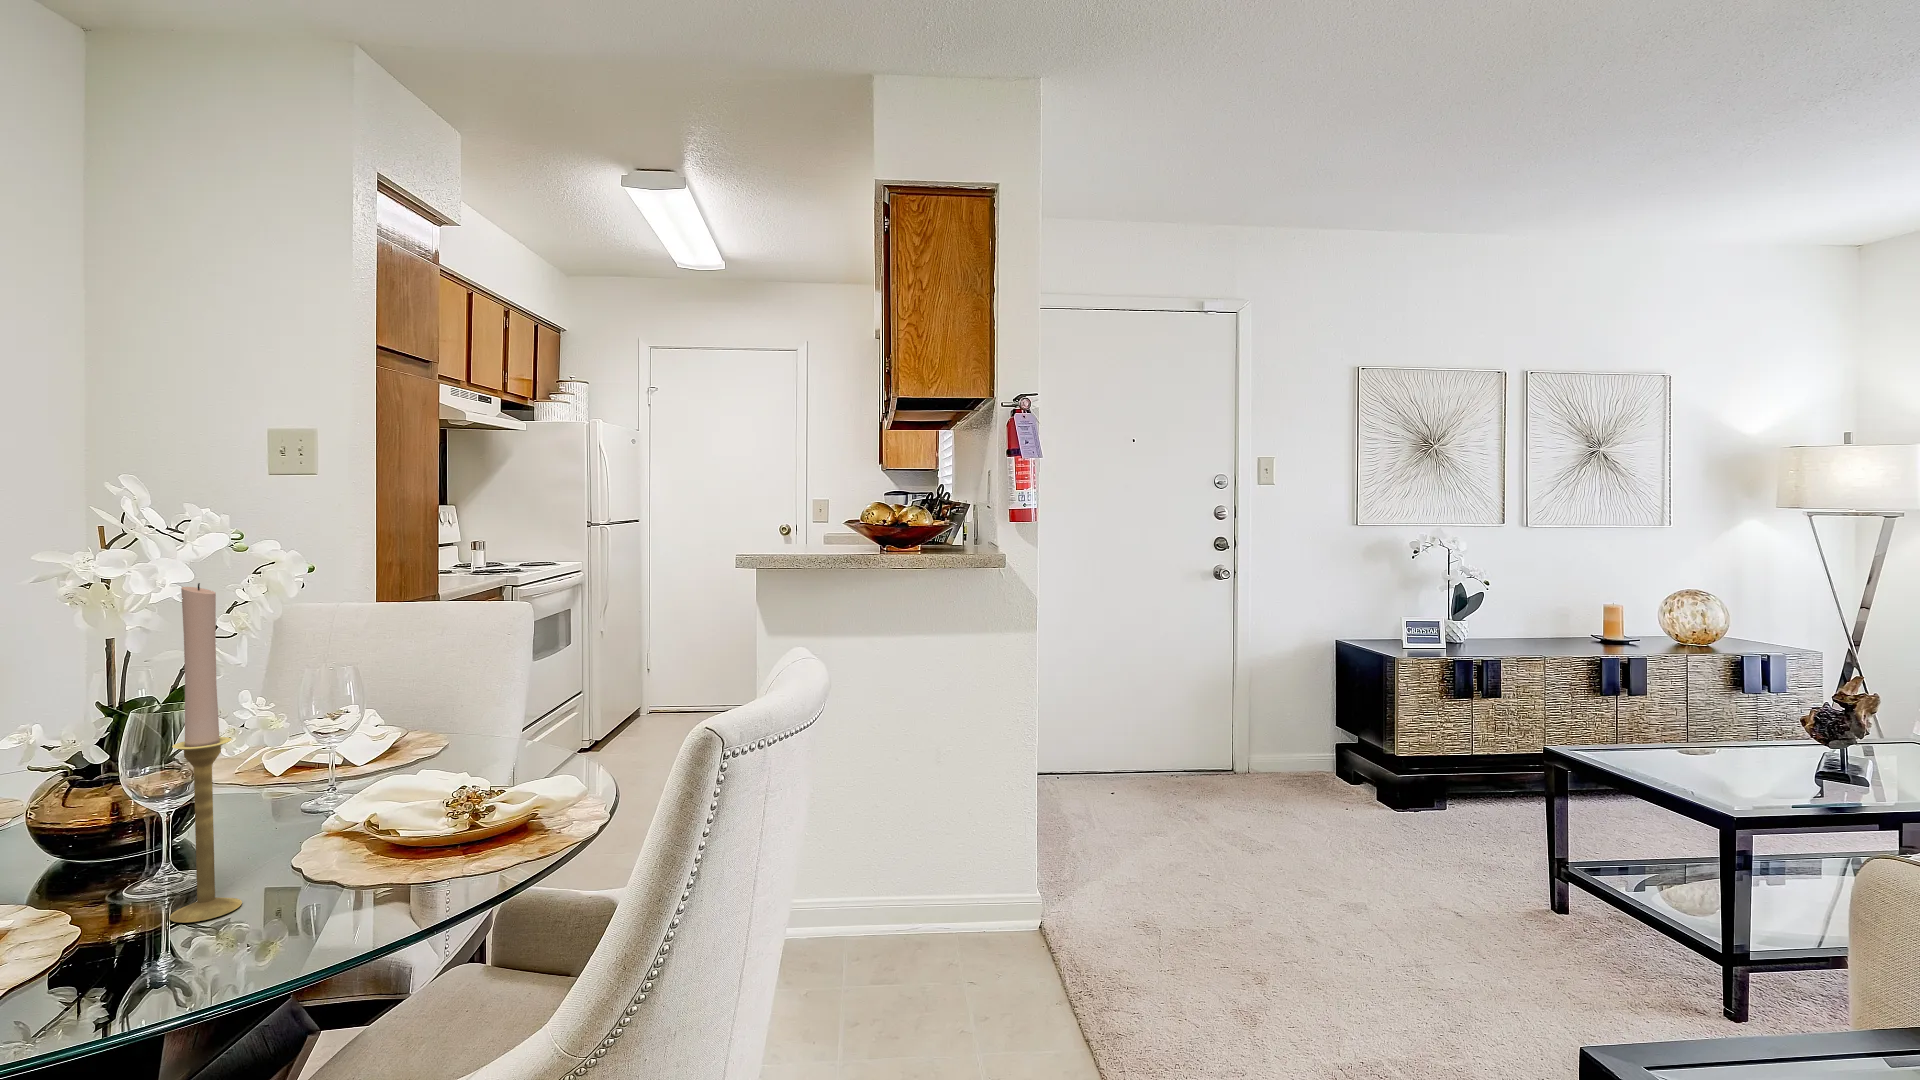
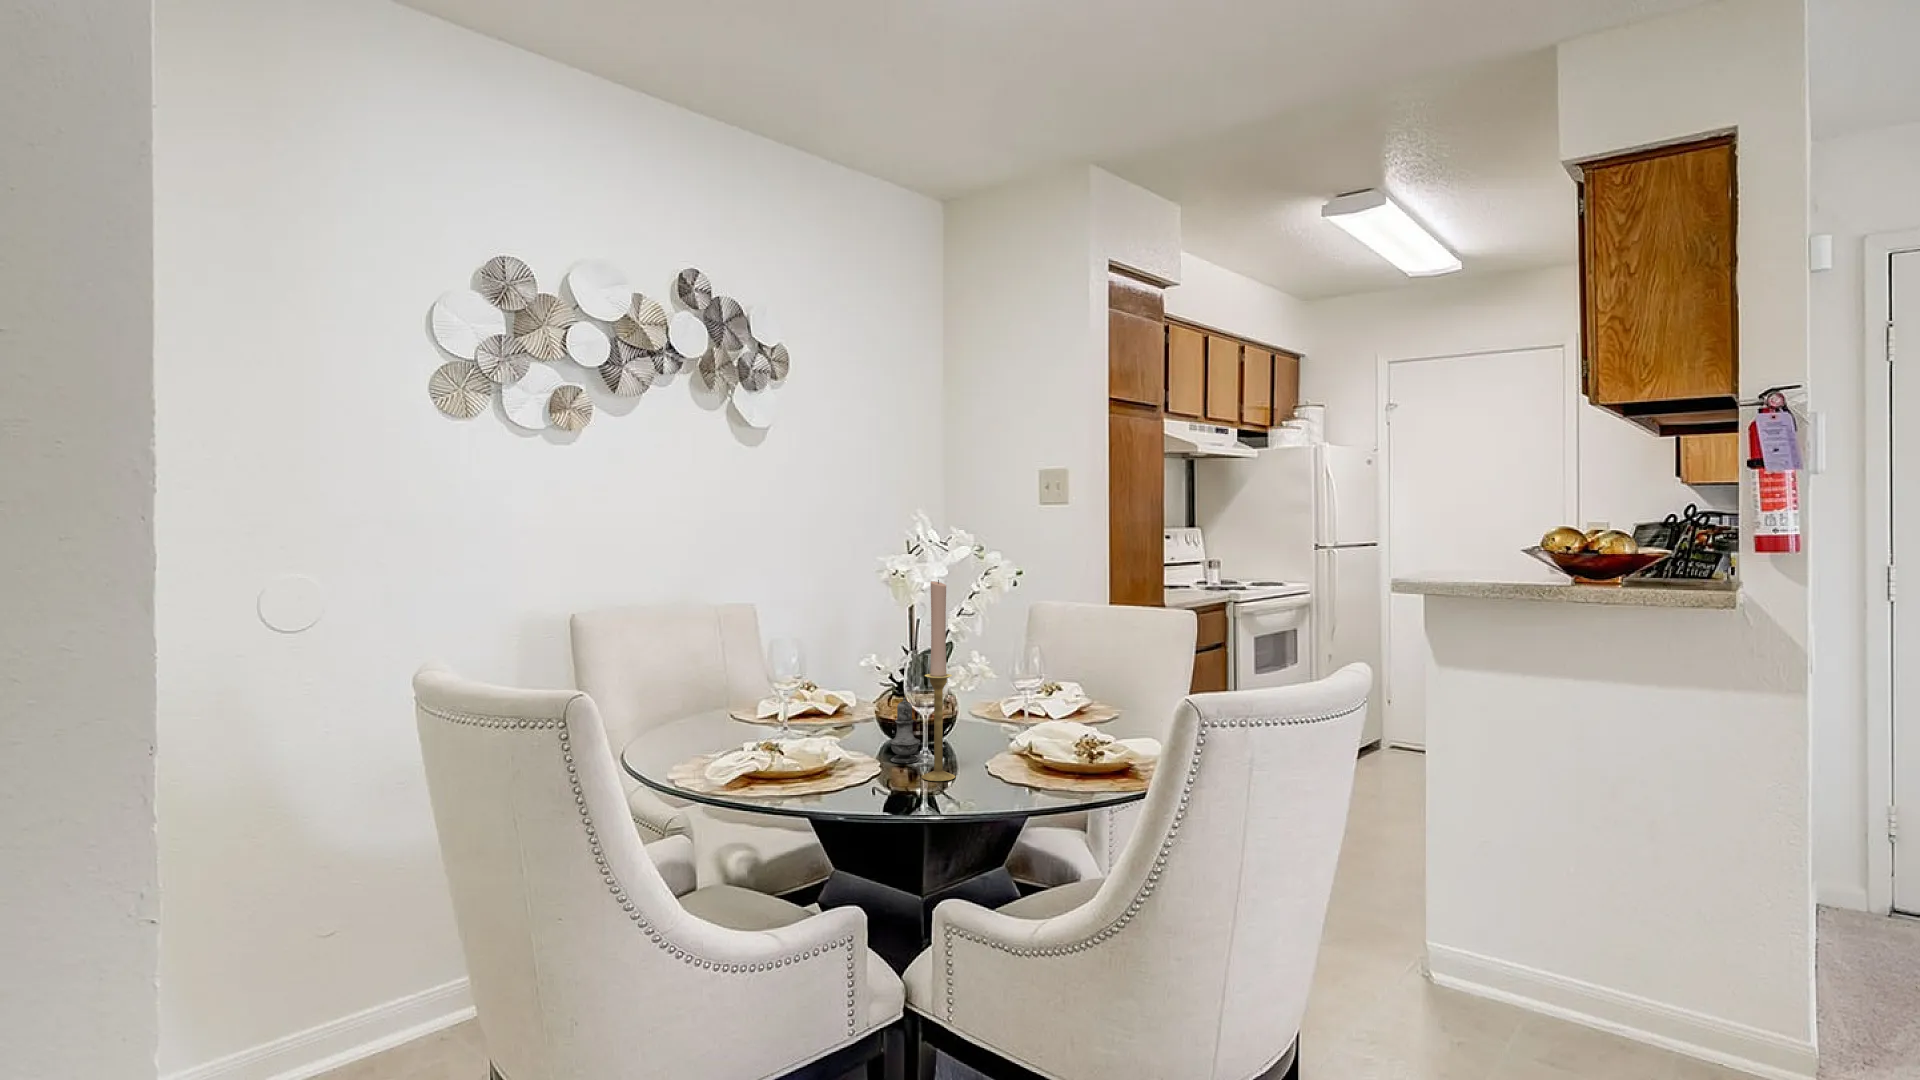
salt shaker: none [77,786,148,903] -> present [889,697,920,763]

